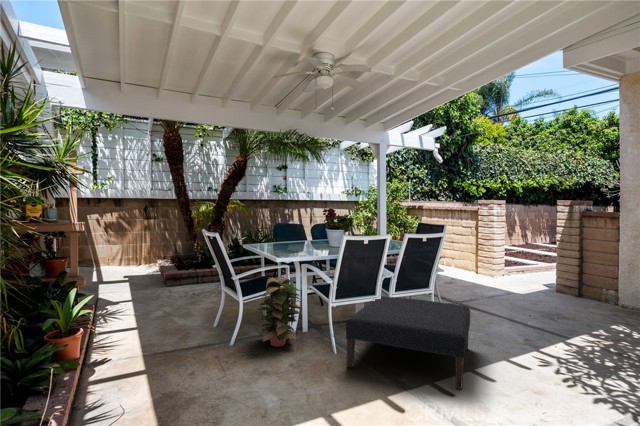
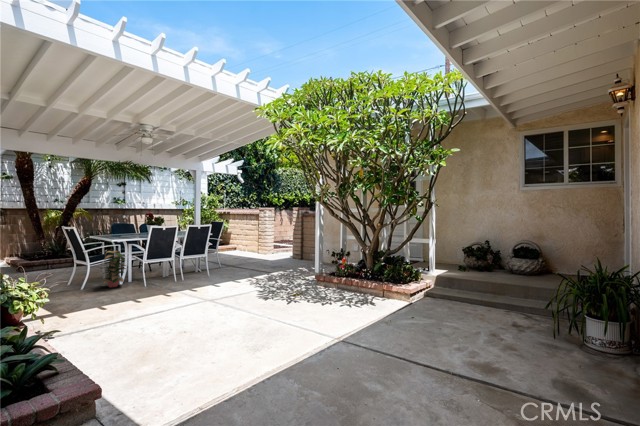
ottoman: present [346,296,470,389] -> none [150,258,220,290]

